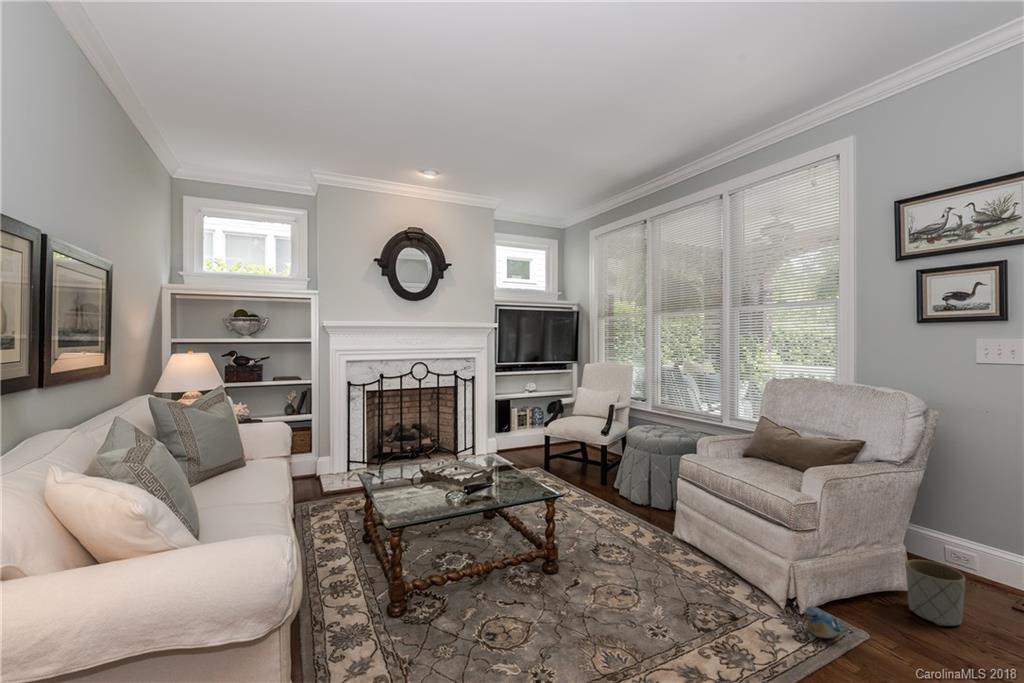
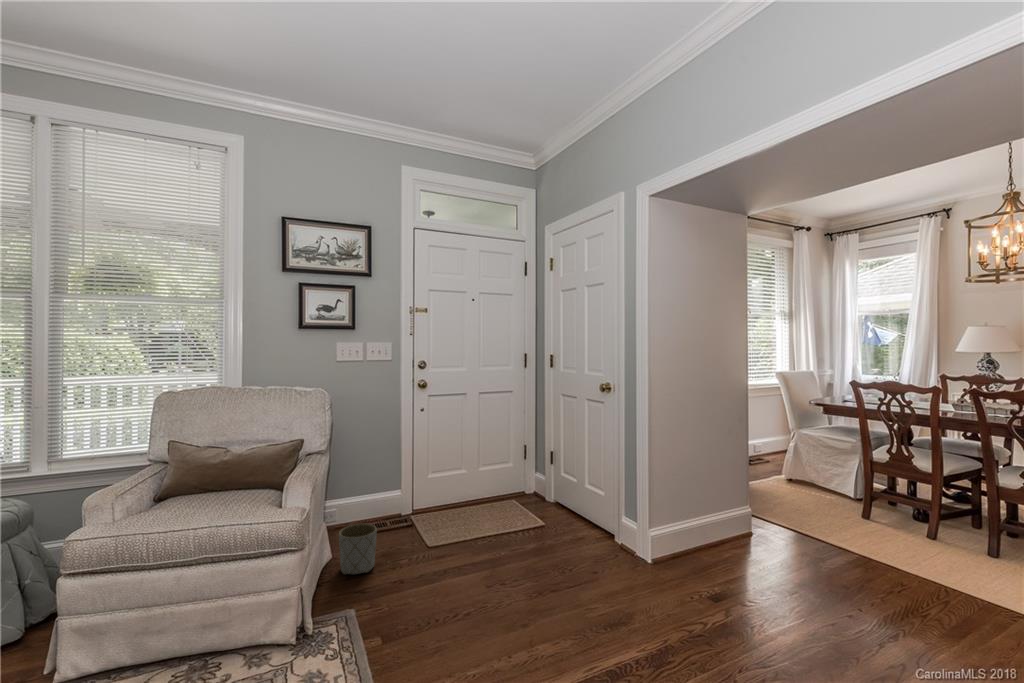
plush toy: present [805,606,851,638] -> none [326,613,359,643]

